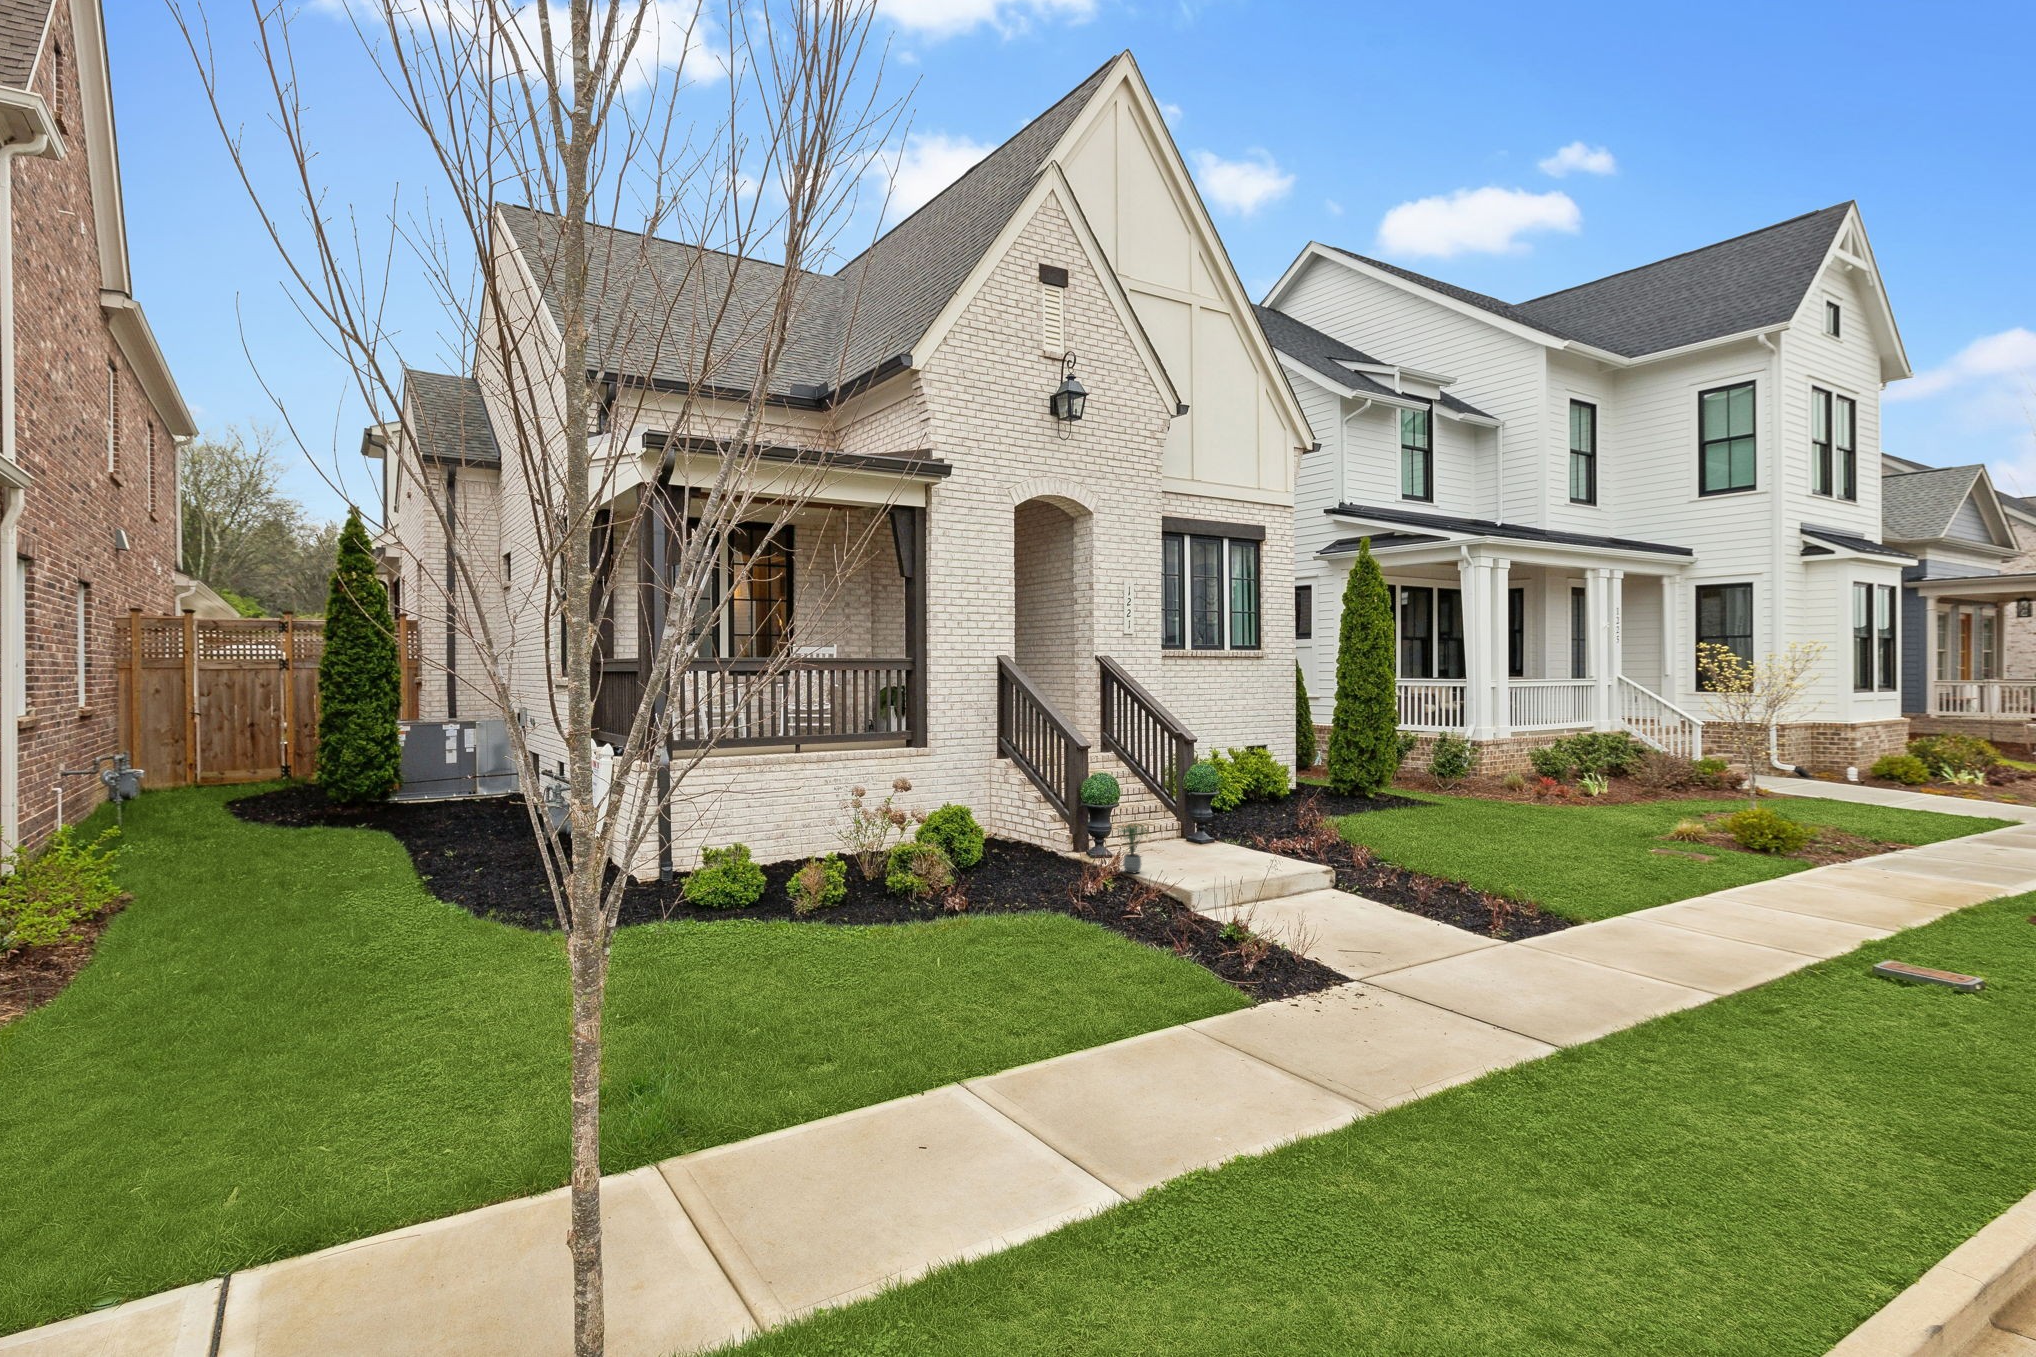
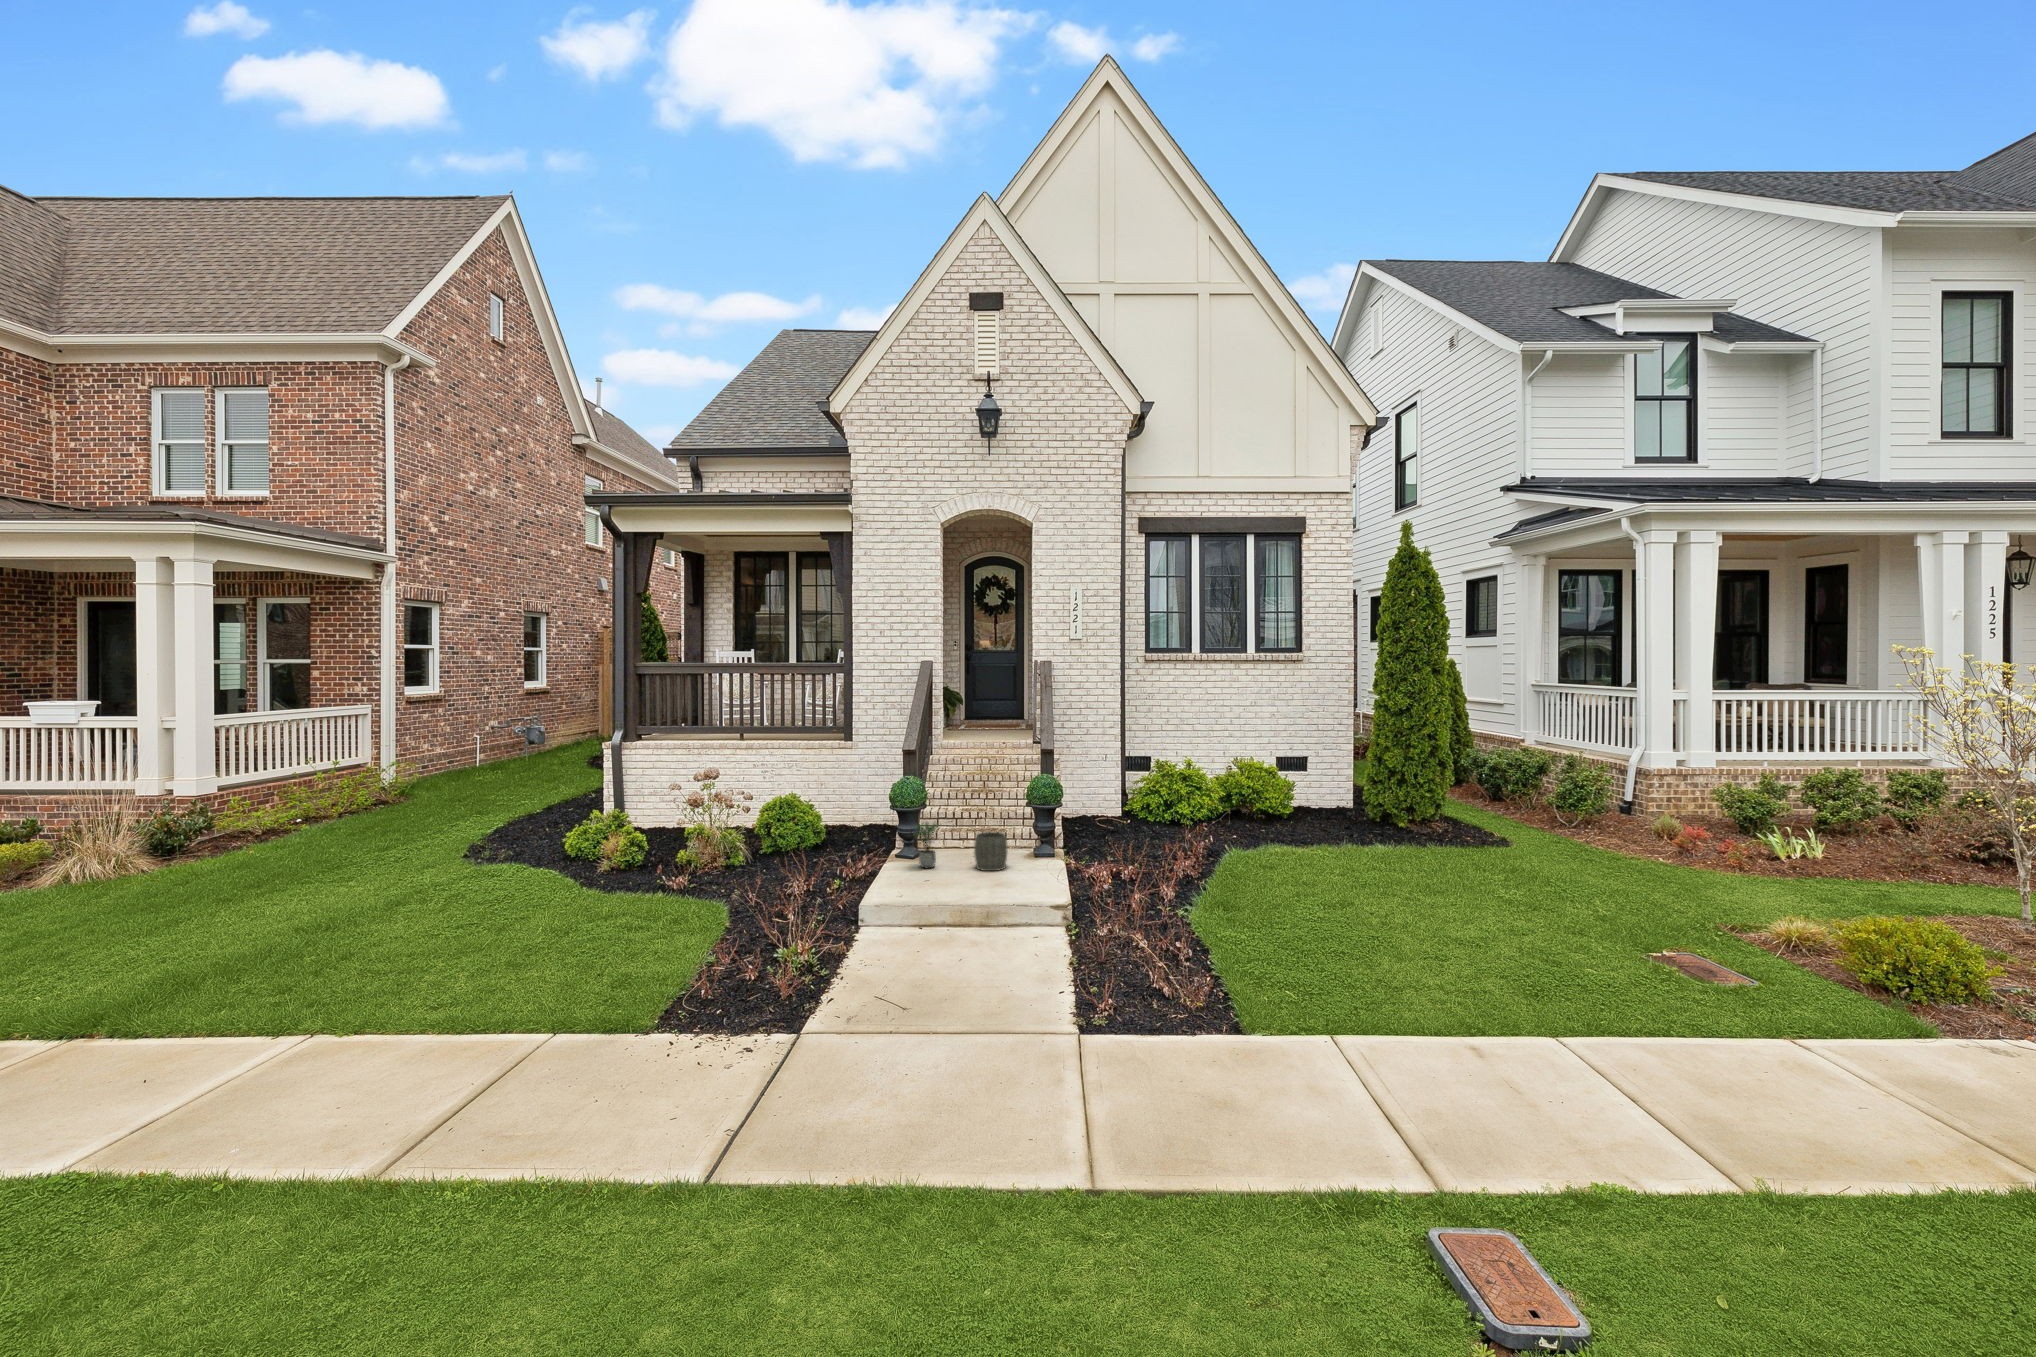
woven basket: none [1169,829,1204,869] -> present [974,832,1008,871]

